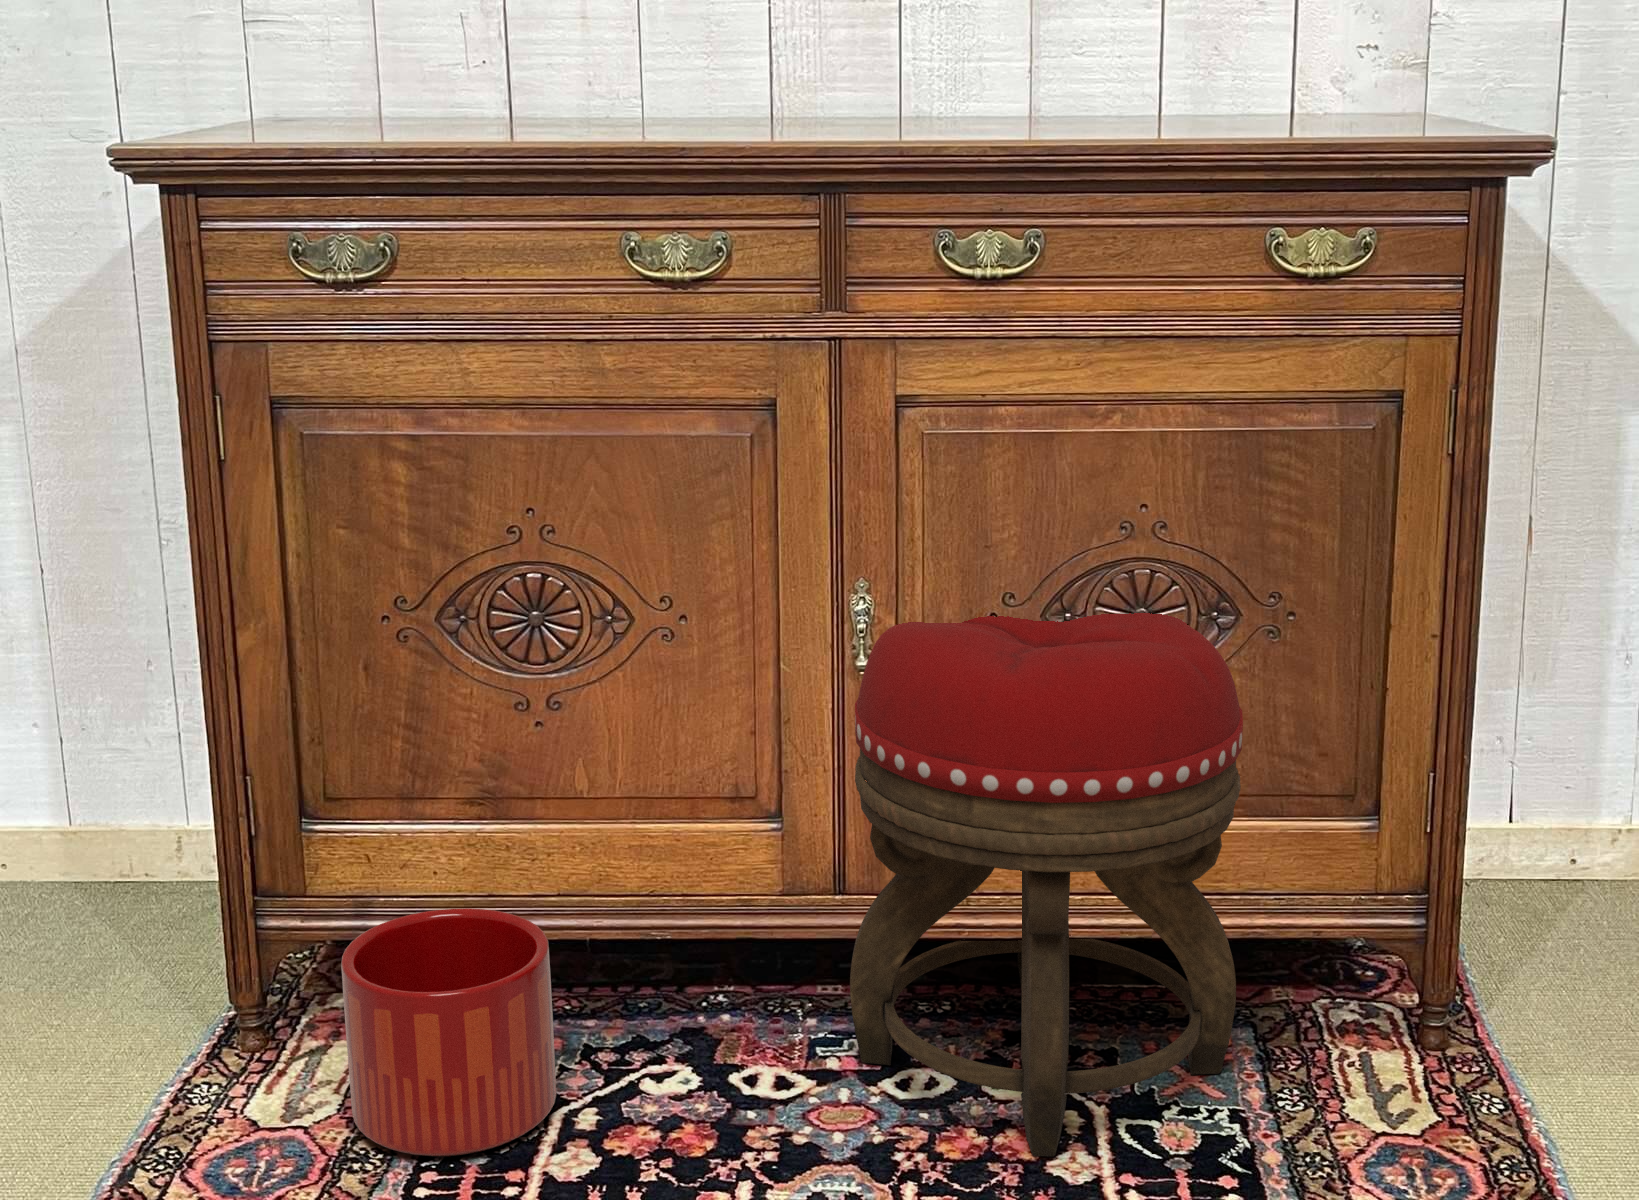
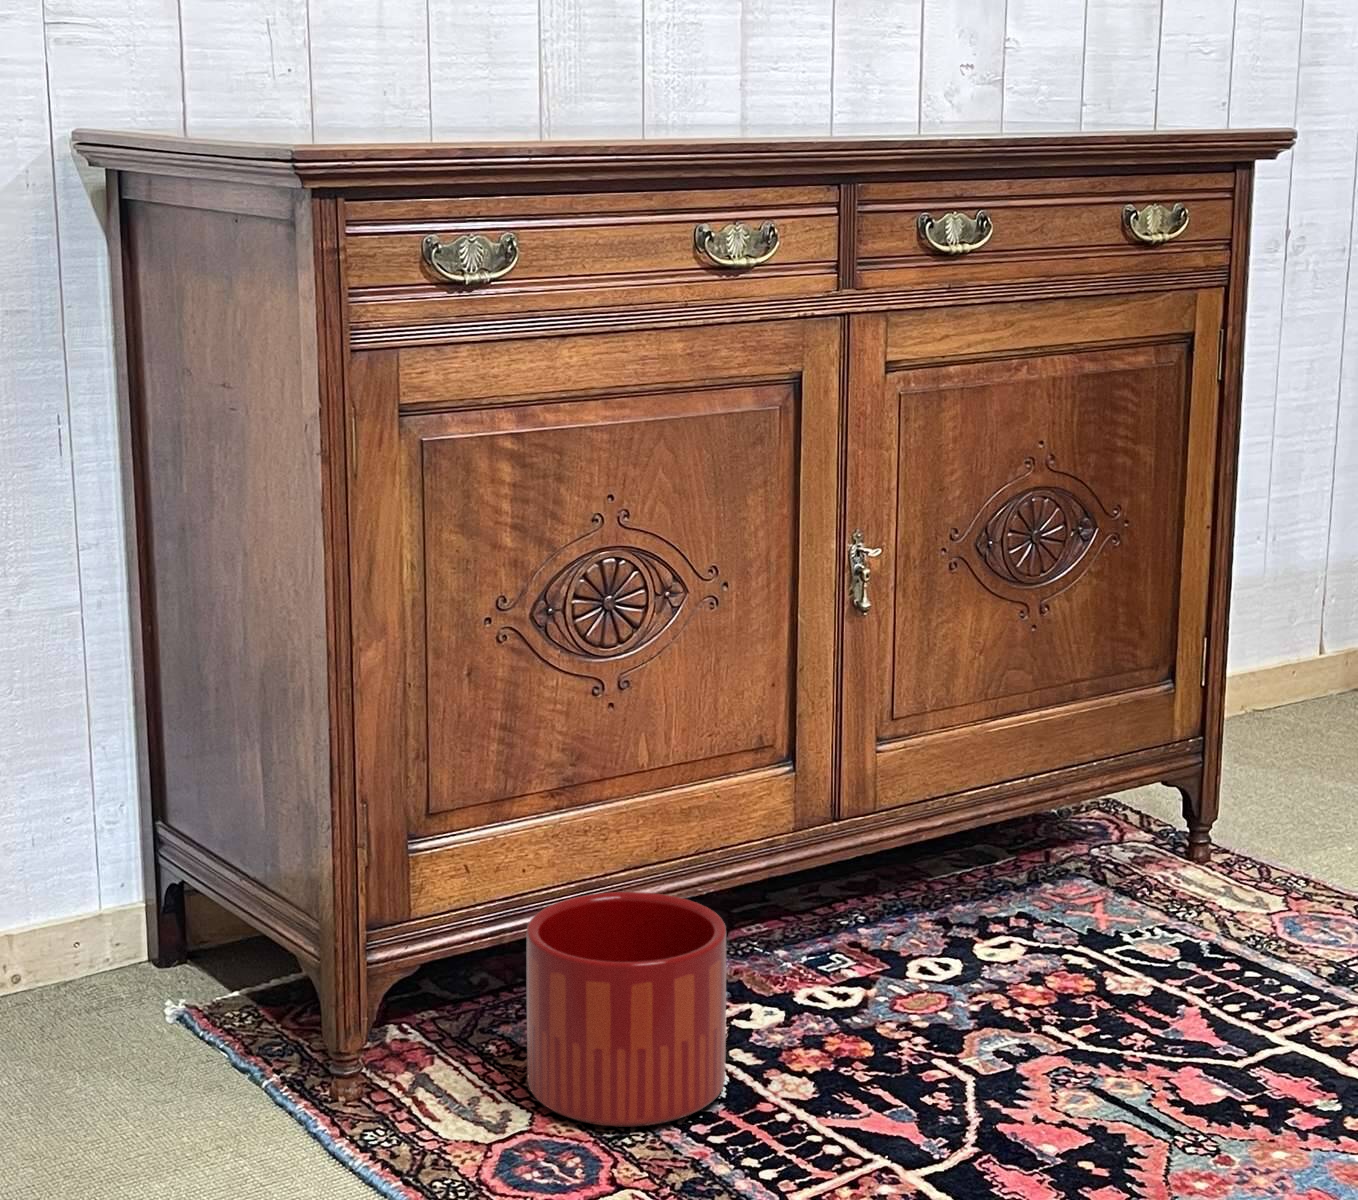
footstool: present [850,613,1243,1156] -> none [835,526,1169,988]

